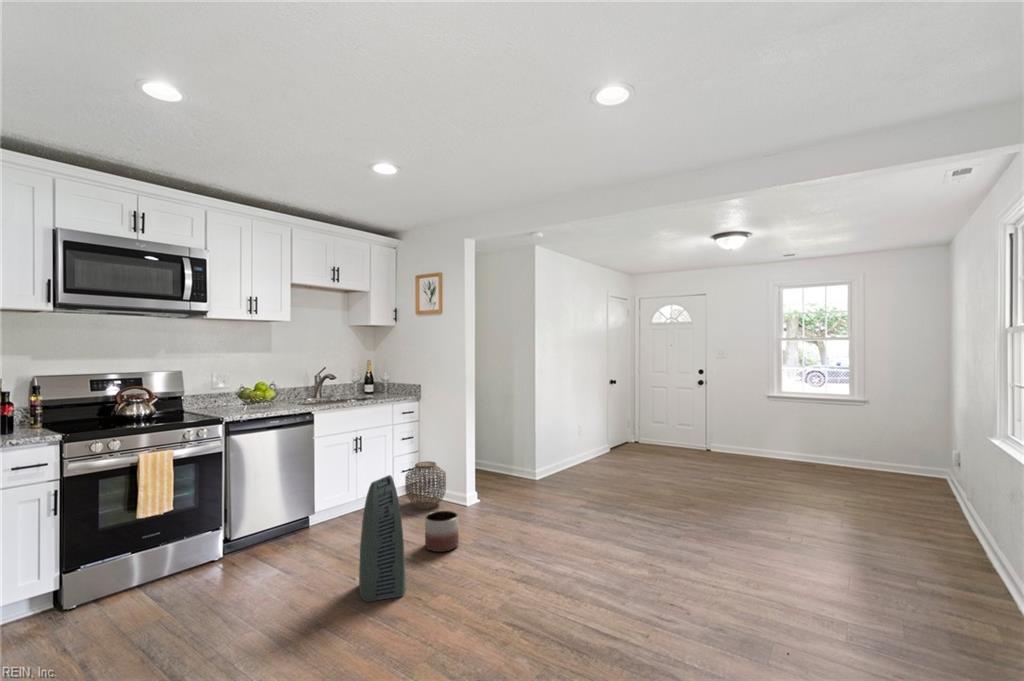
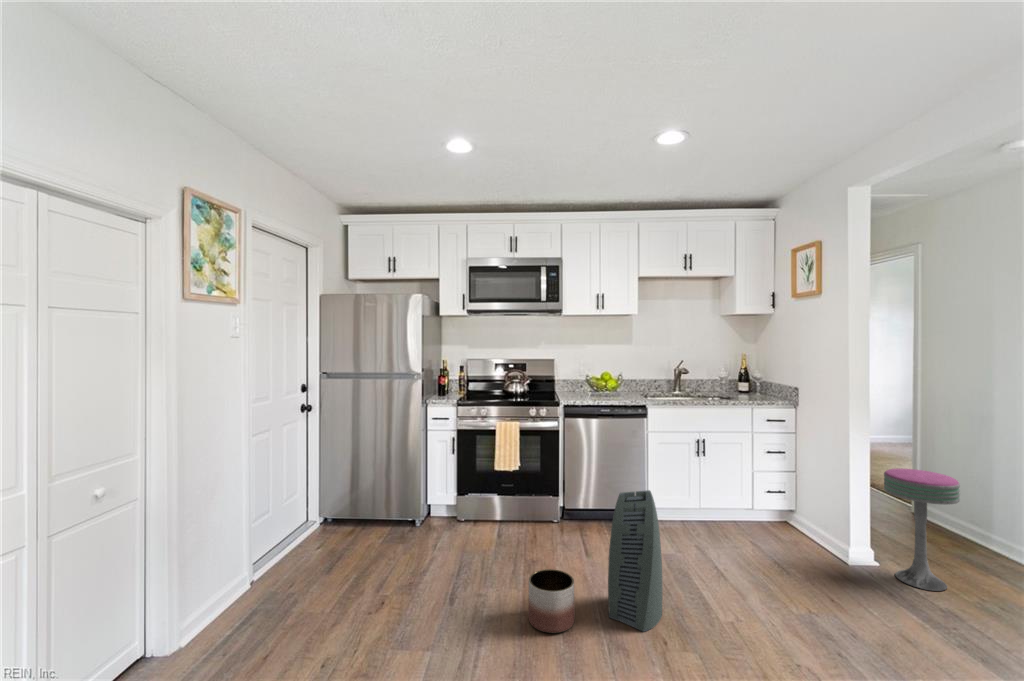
bar stool: none [486,430,523,504] -> present [884,468,960,591]
woven basket: present [405,461,446,509] -> none [759,486,818,549]
planter: present [425,511,459,552] -> present [528,569,575,633]

